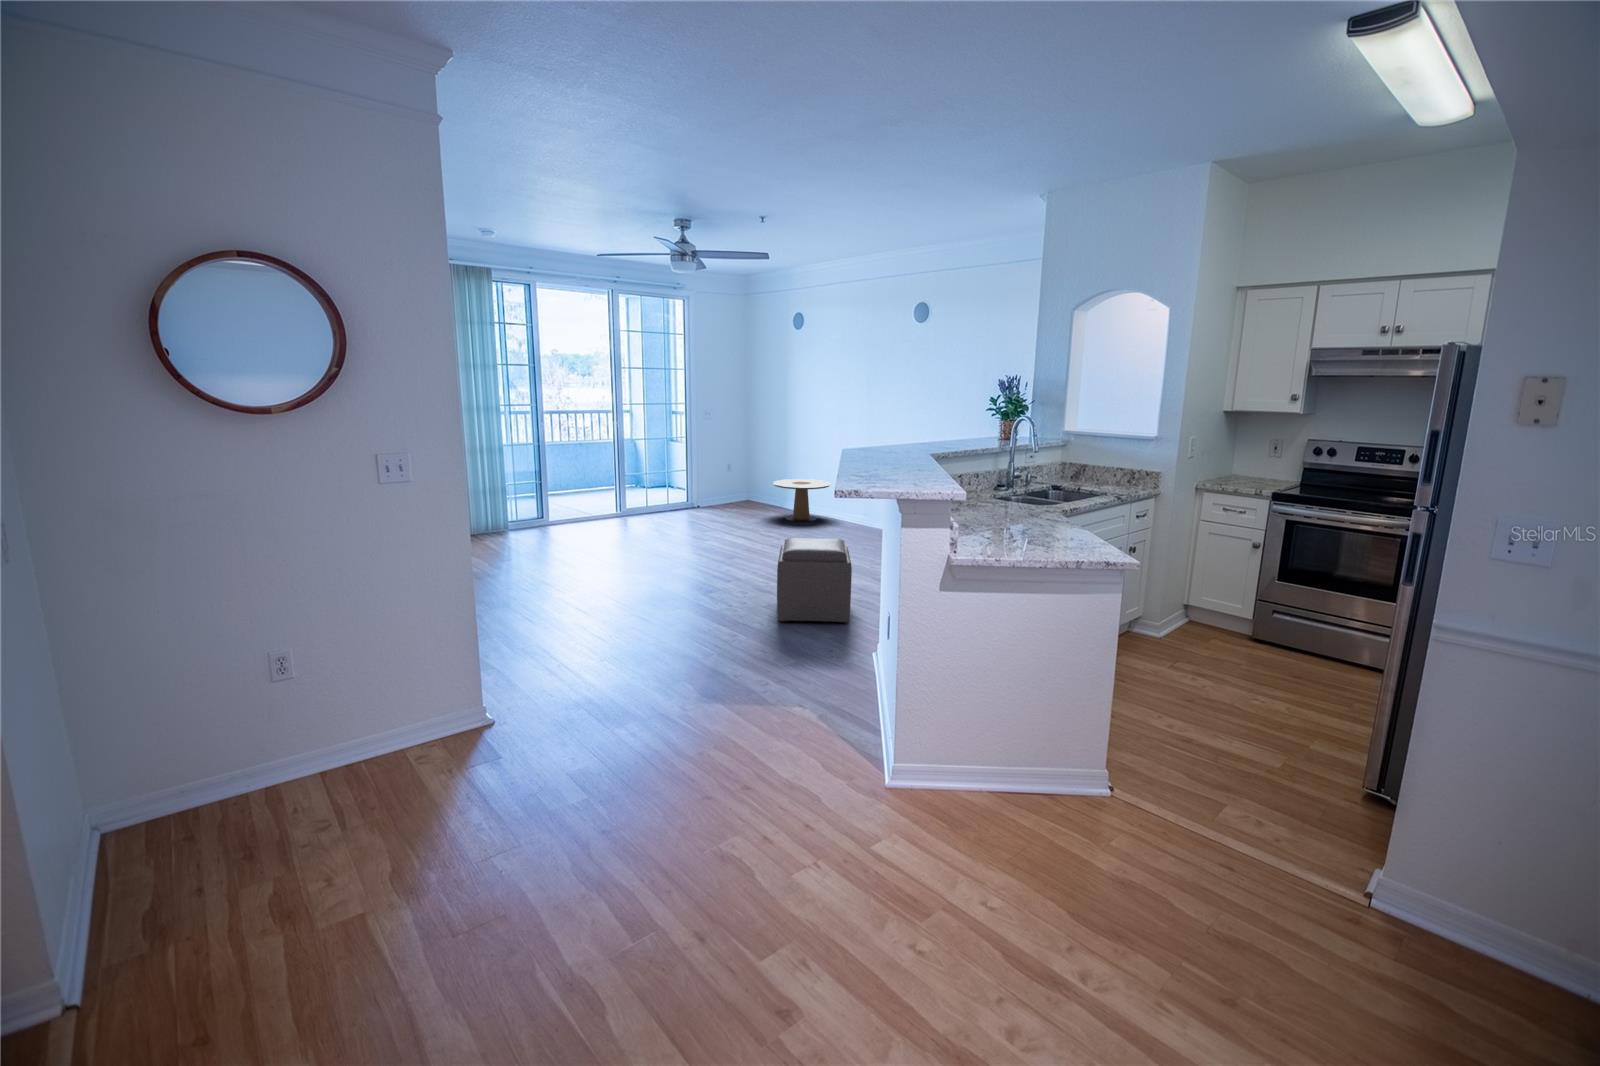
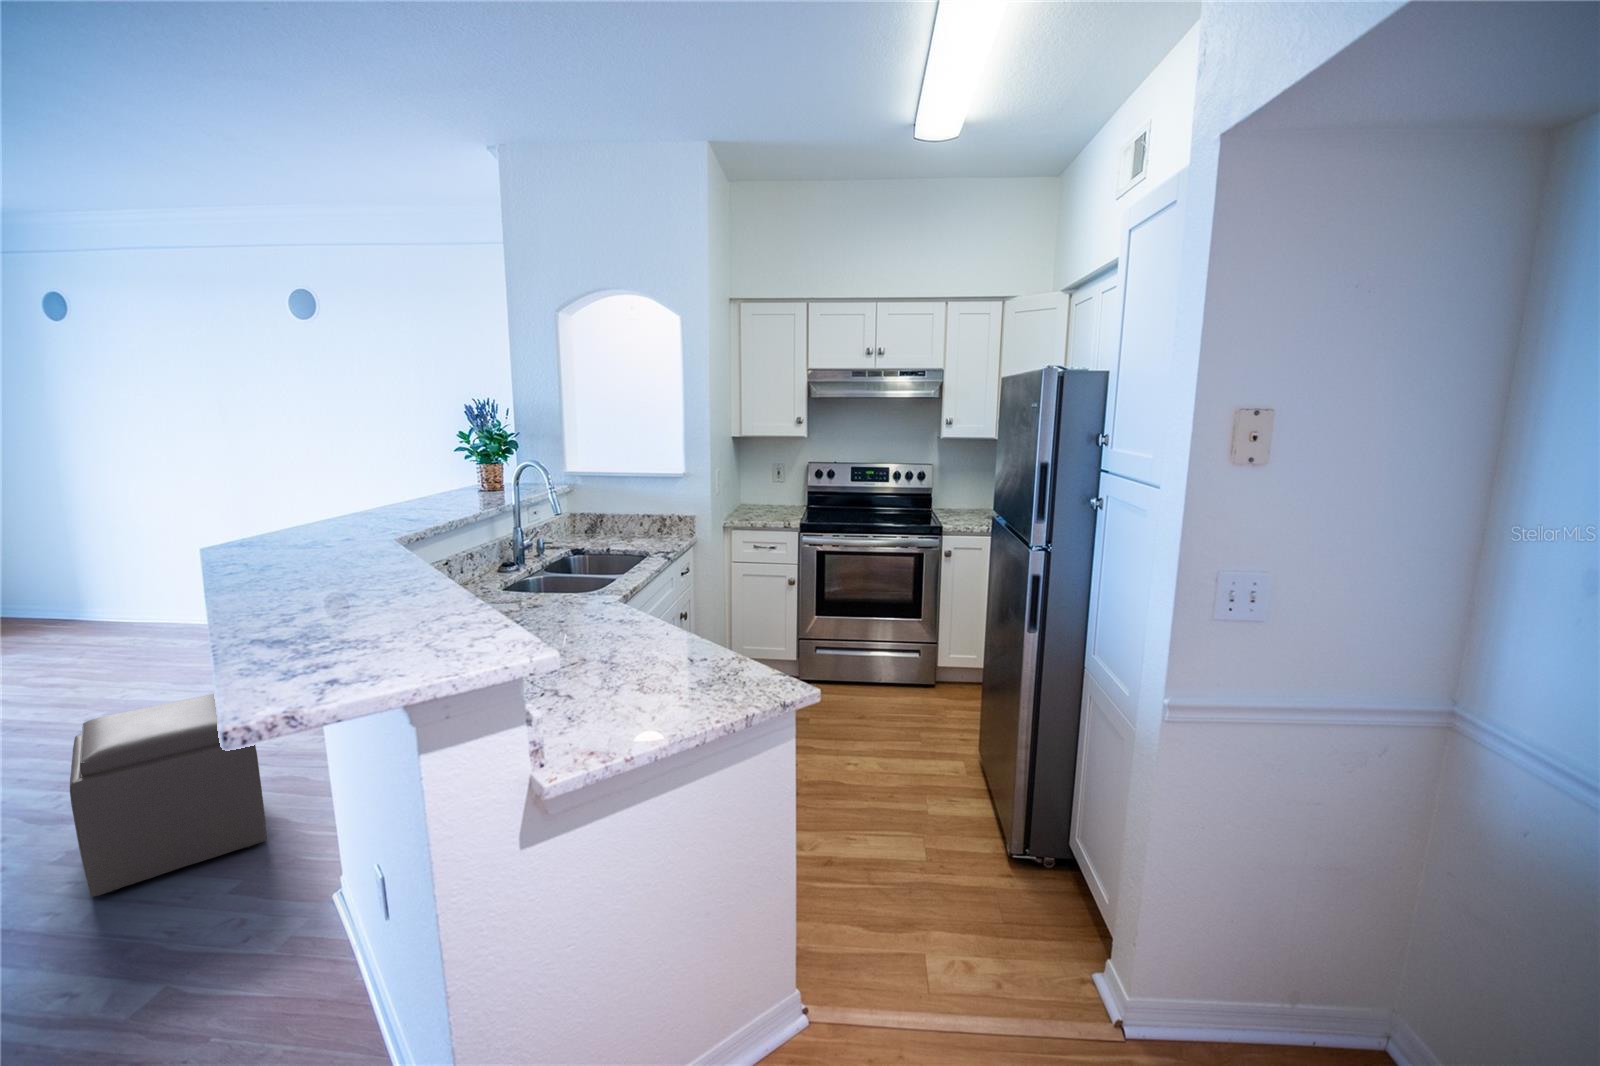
side table: present [773,479,830,522] -> none [42,567,173,645]

